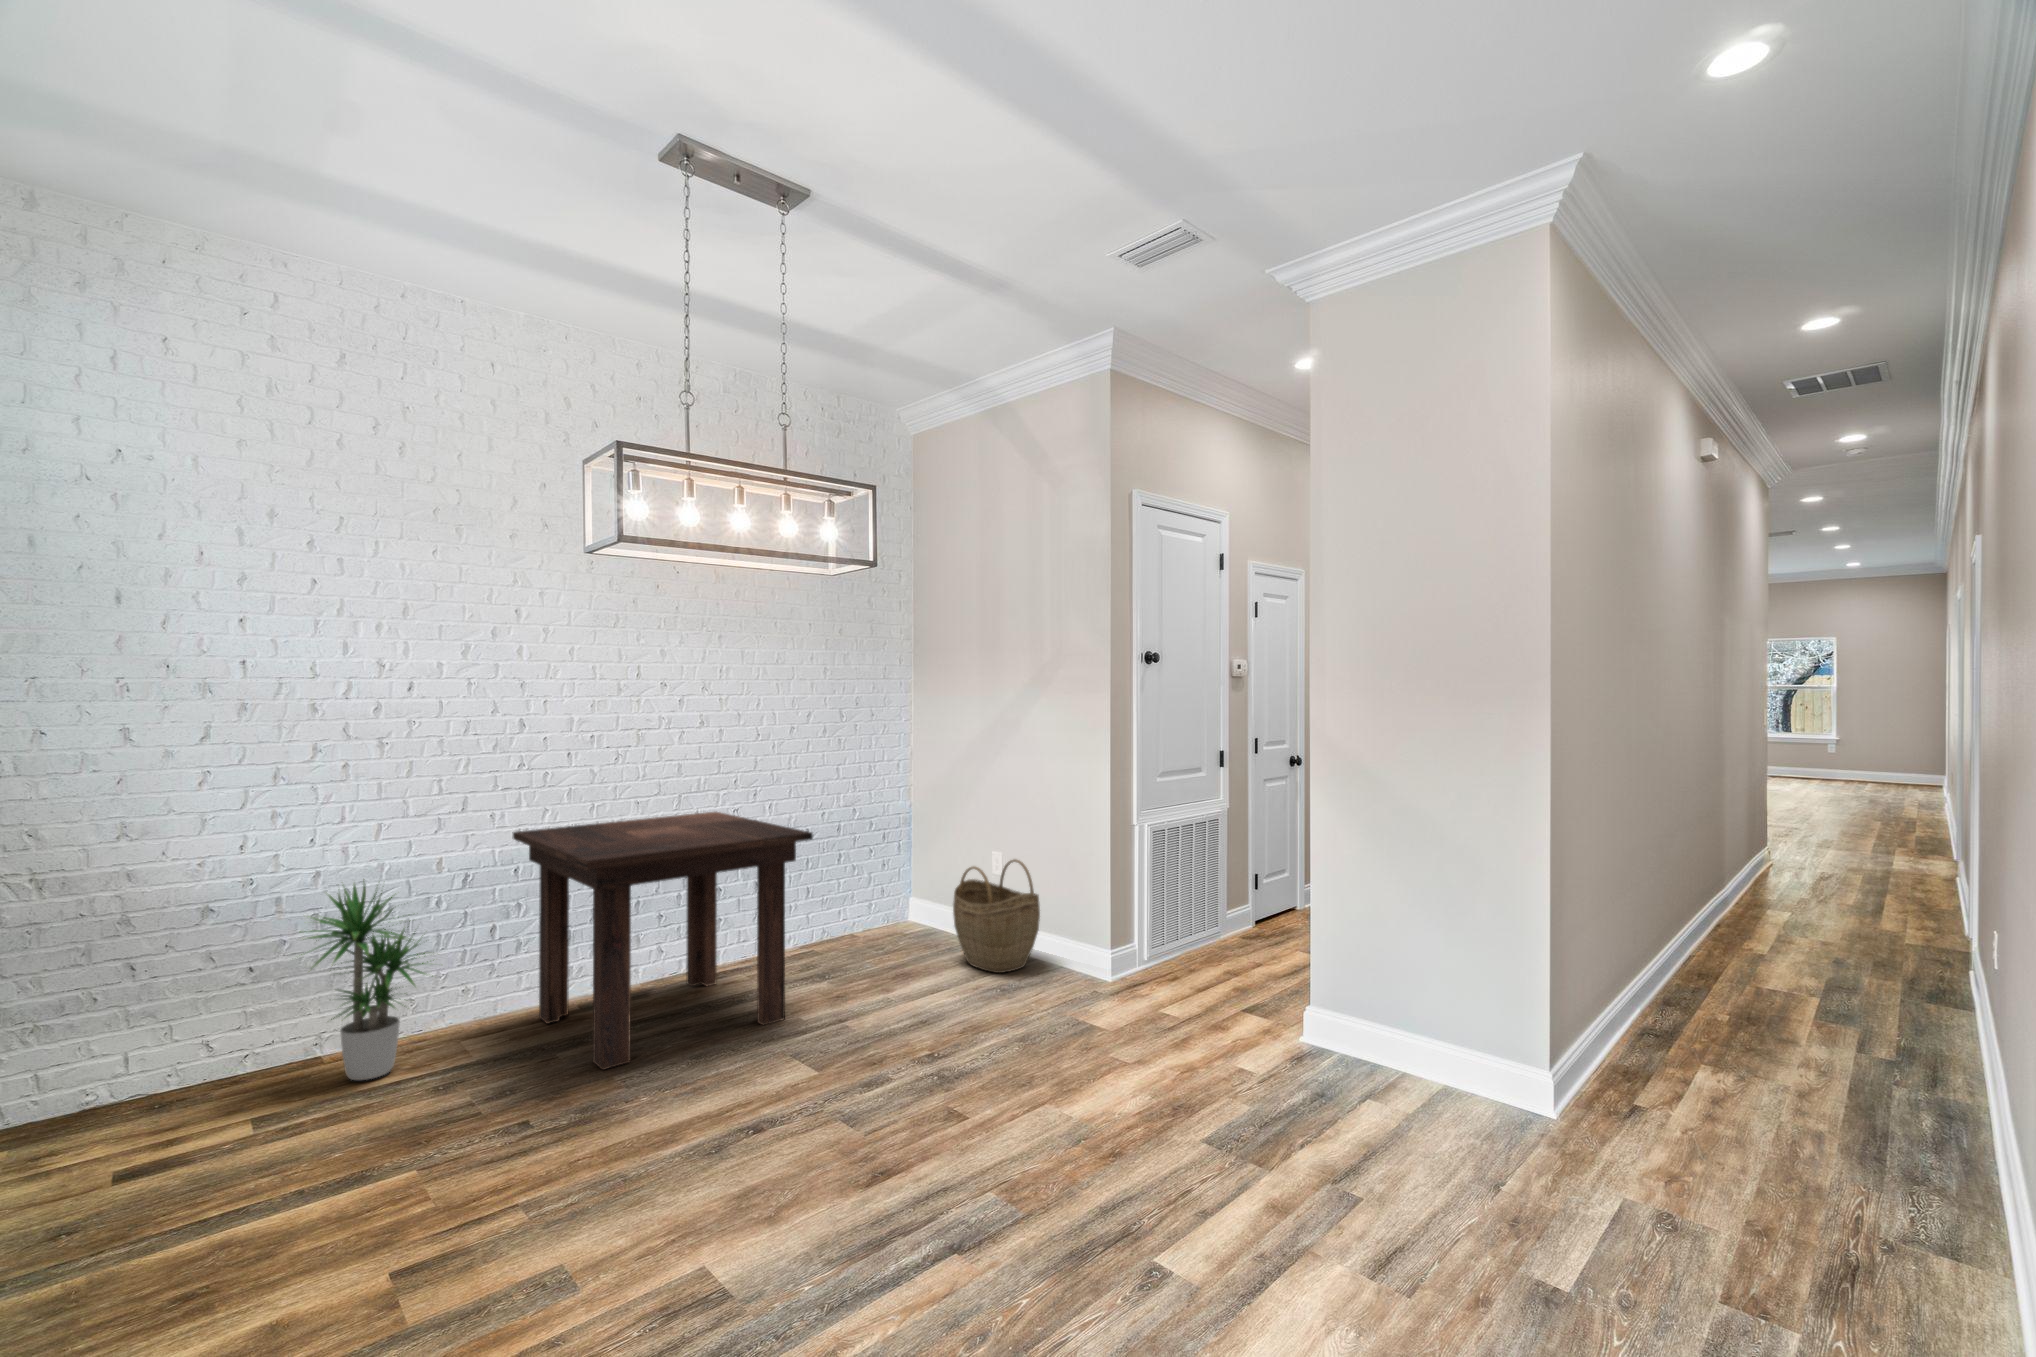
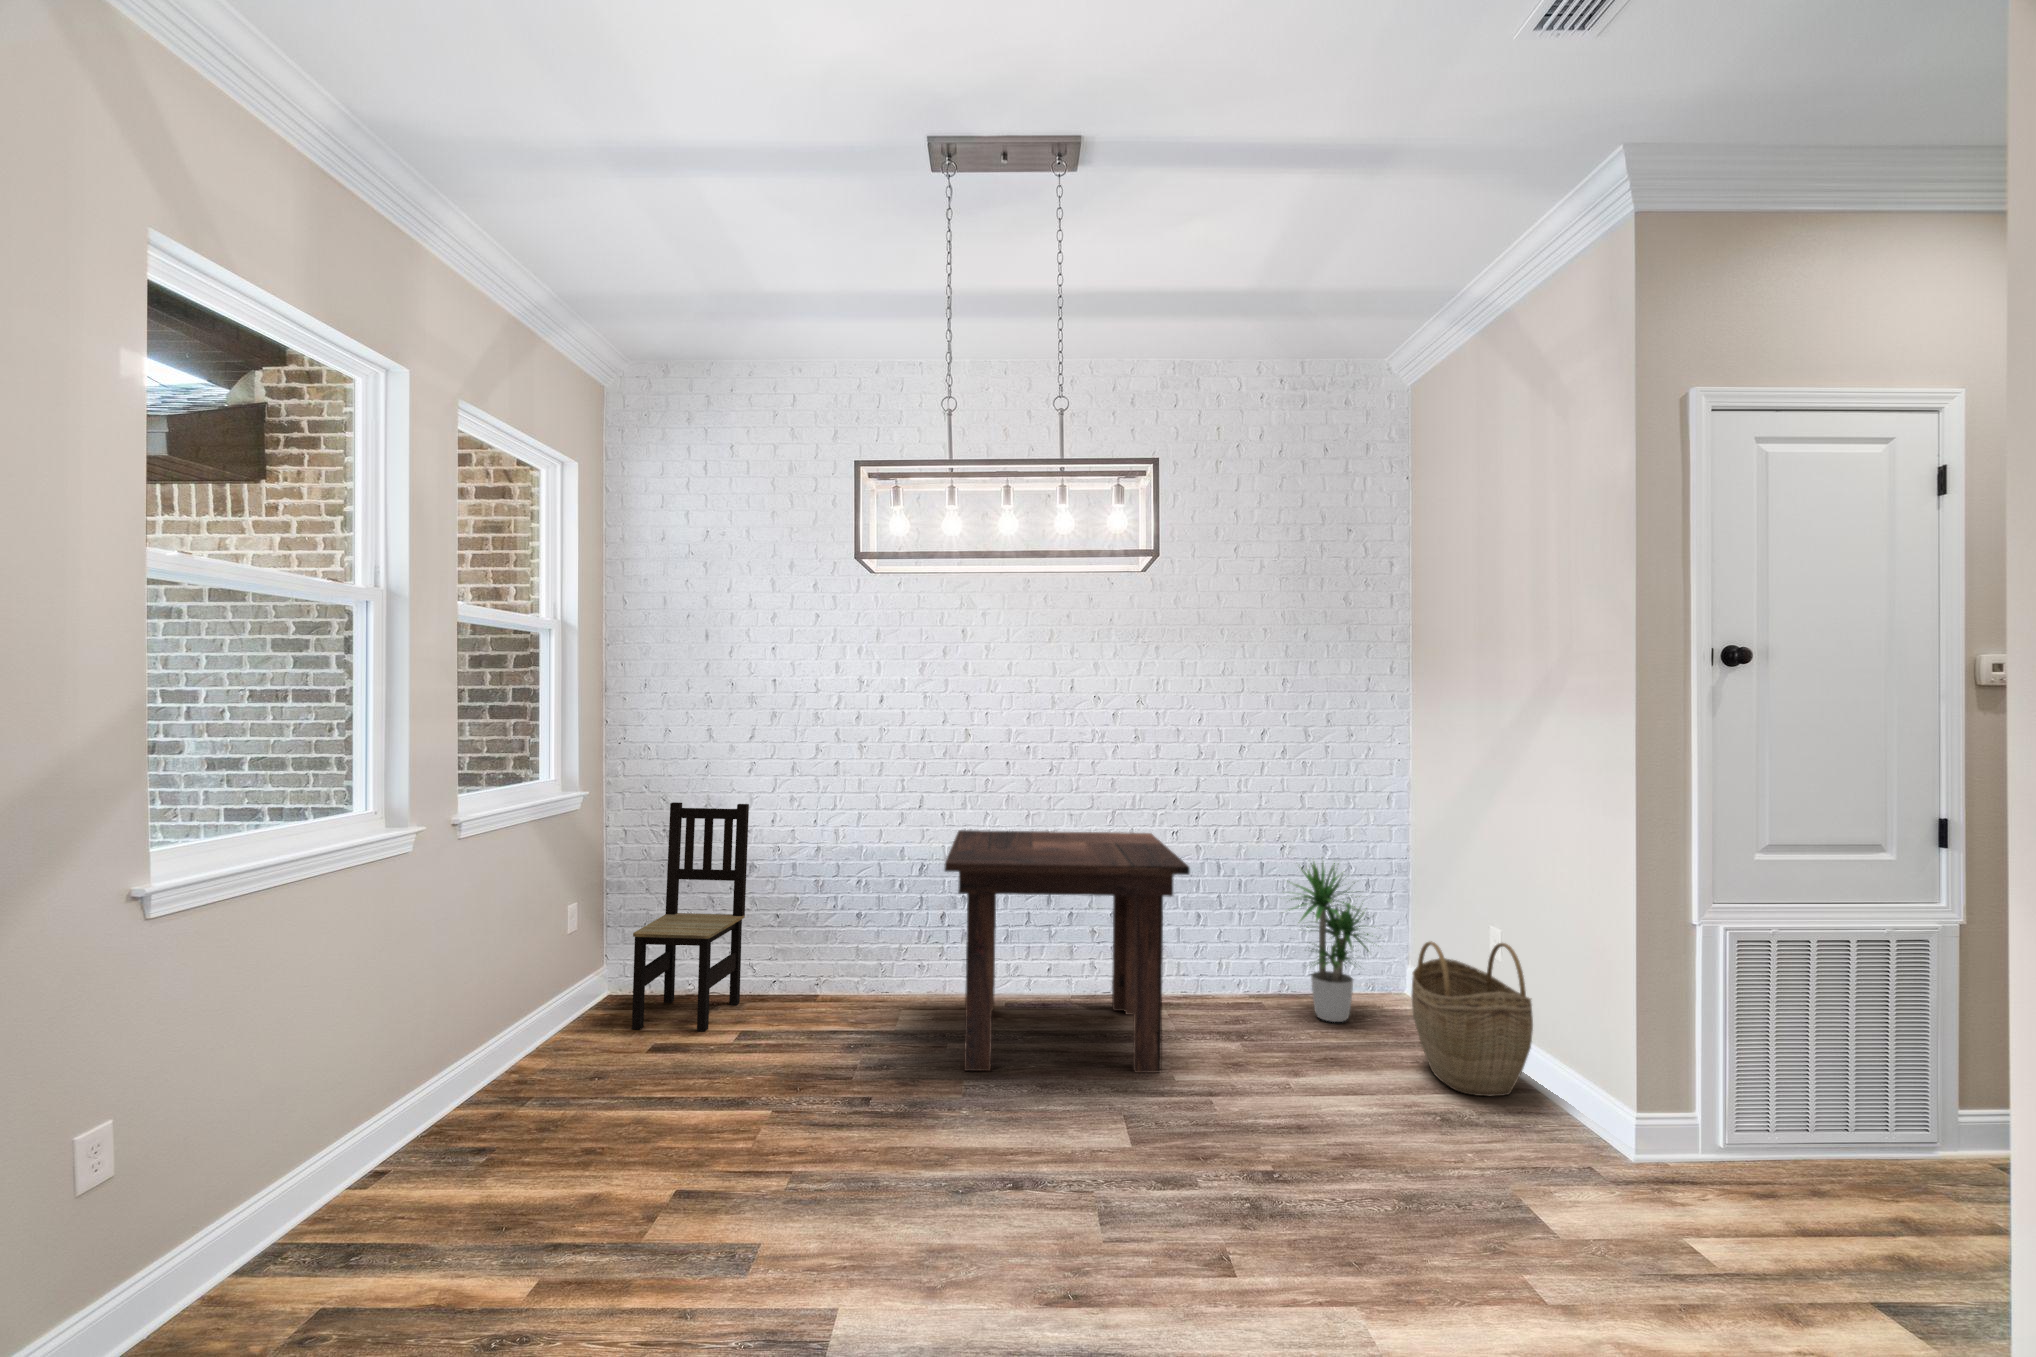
dining chair: none [50,832,208,1168] -> present [632,802,749,1031]
potted plant: present [301,884,428,1080] -> present [1291,862,1369,1022]

